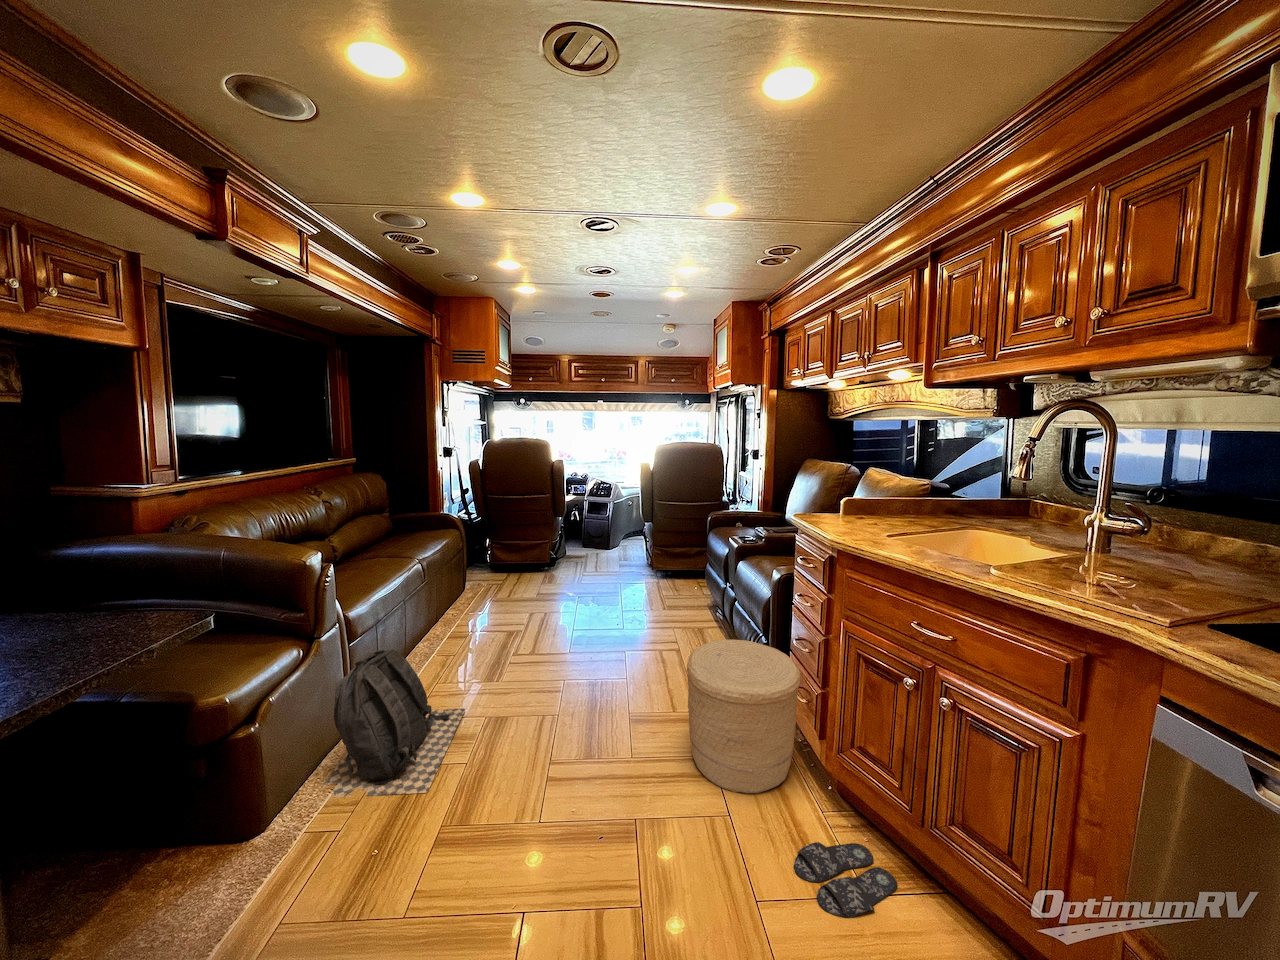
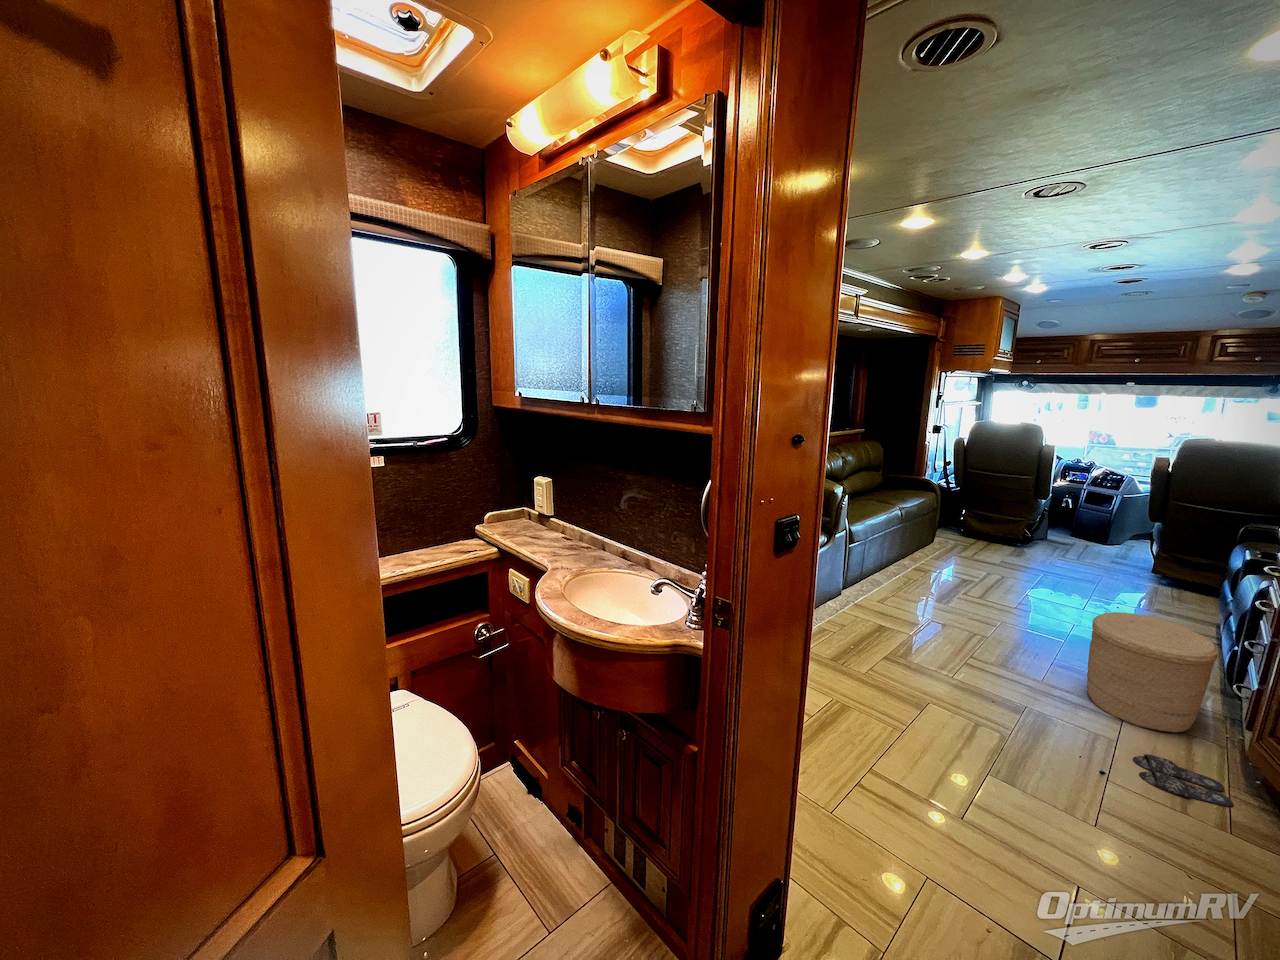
backpack: present [321,649,465,798] -> none [827,548,916,630]

